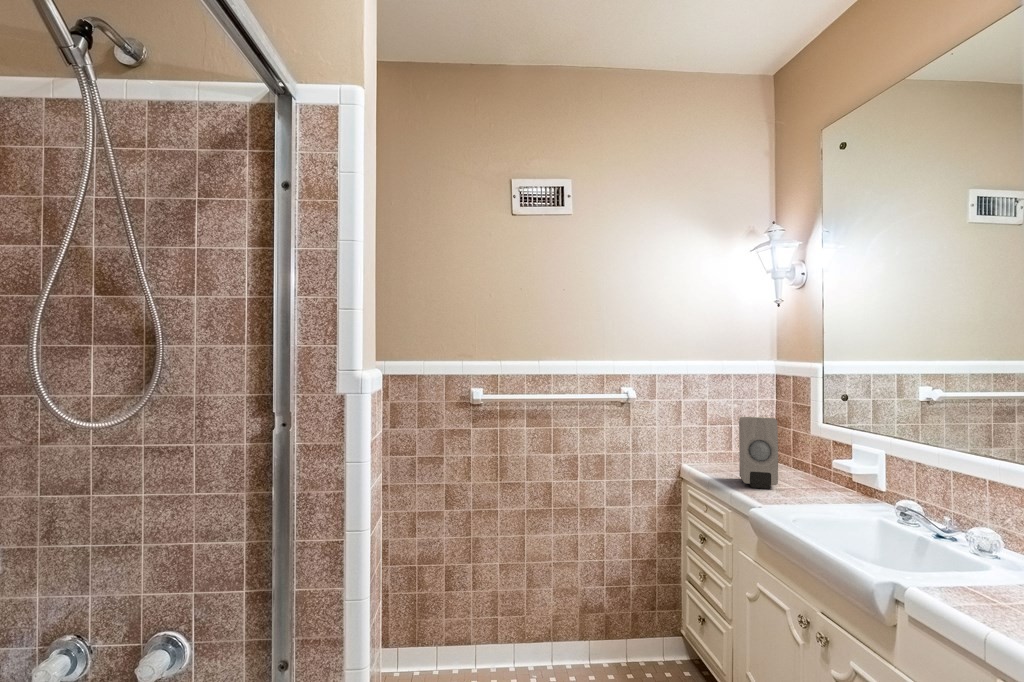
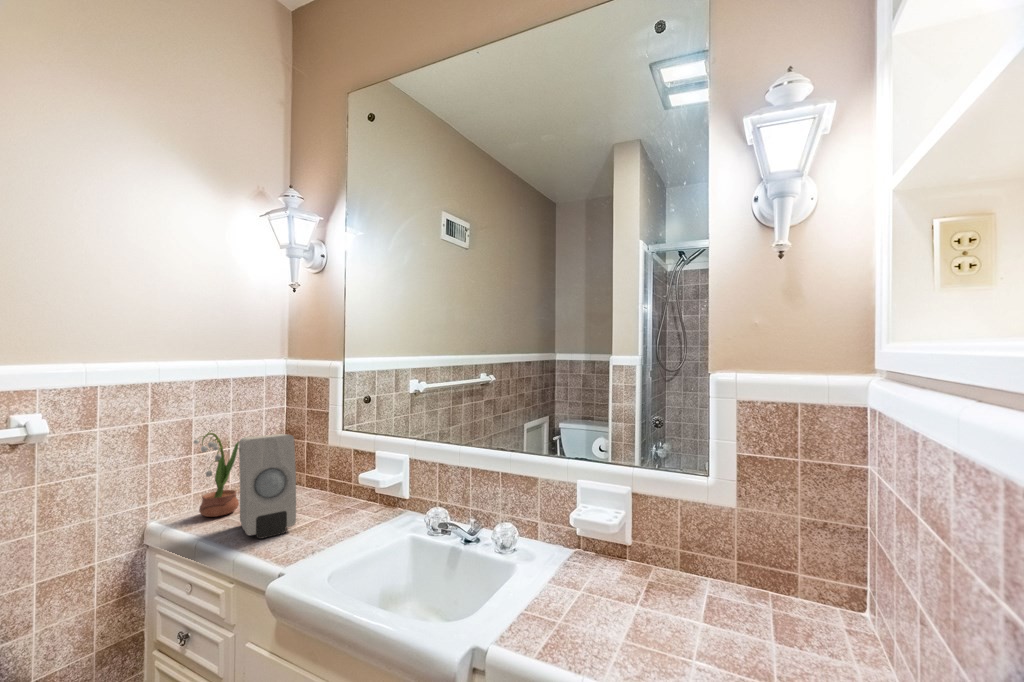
potted flower: none [709,409,739,471] -> present [194,430,239,517]

